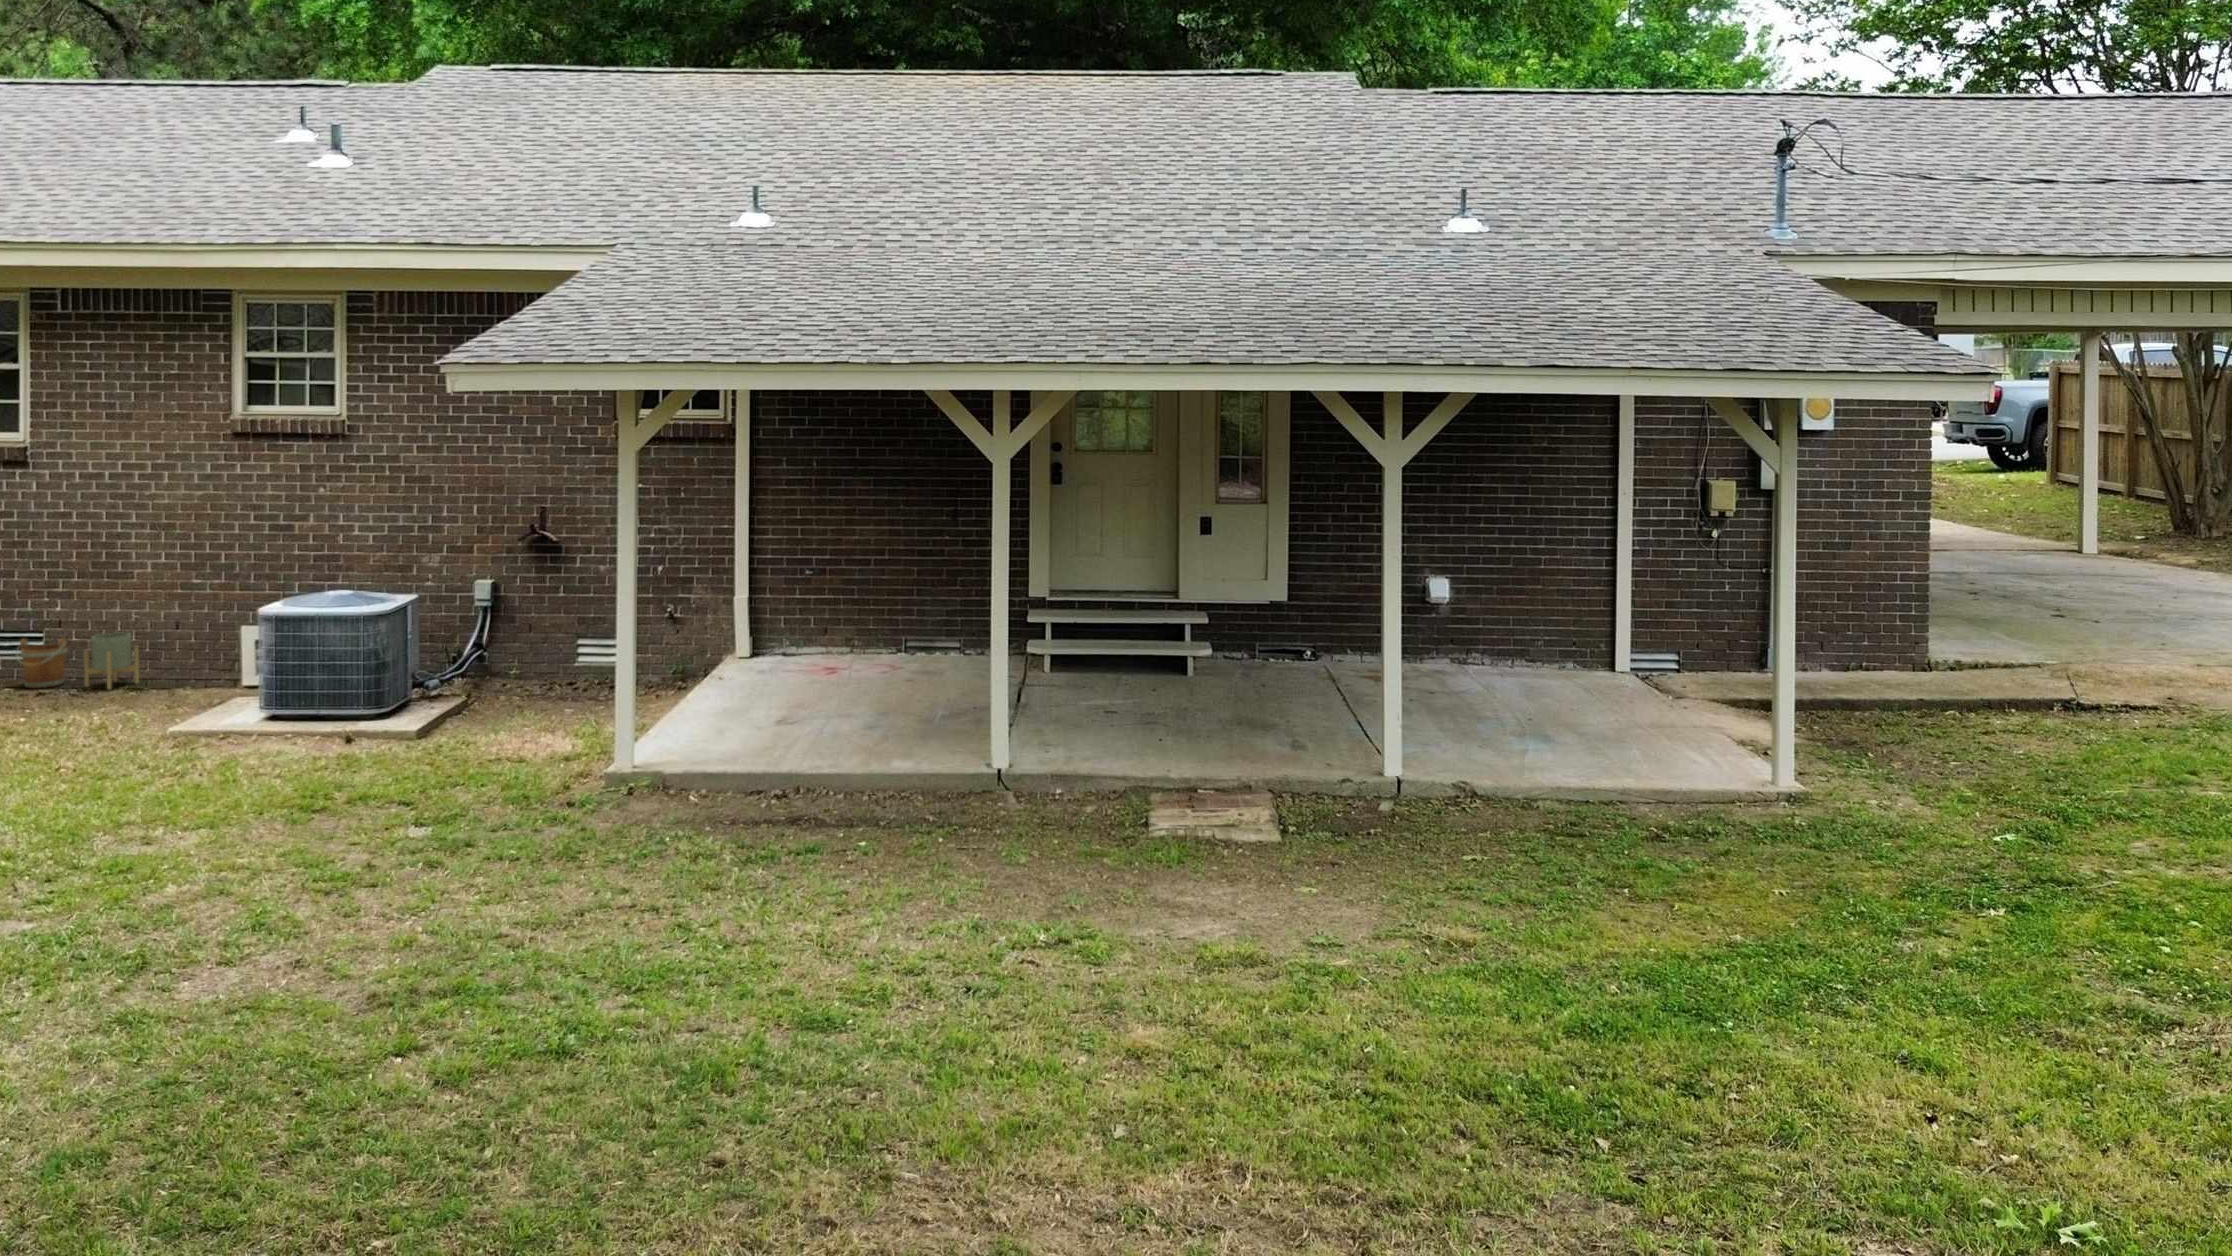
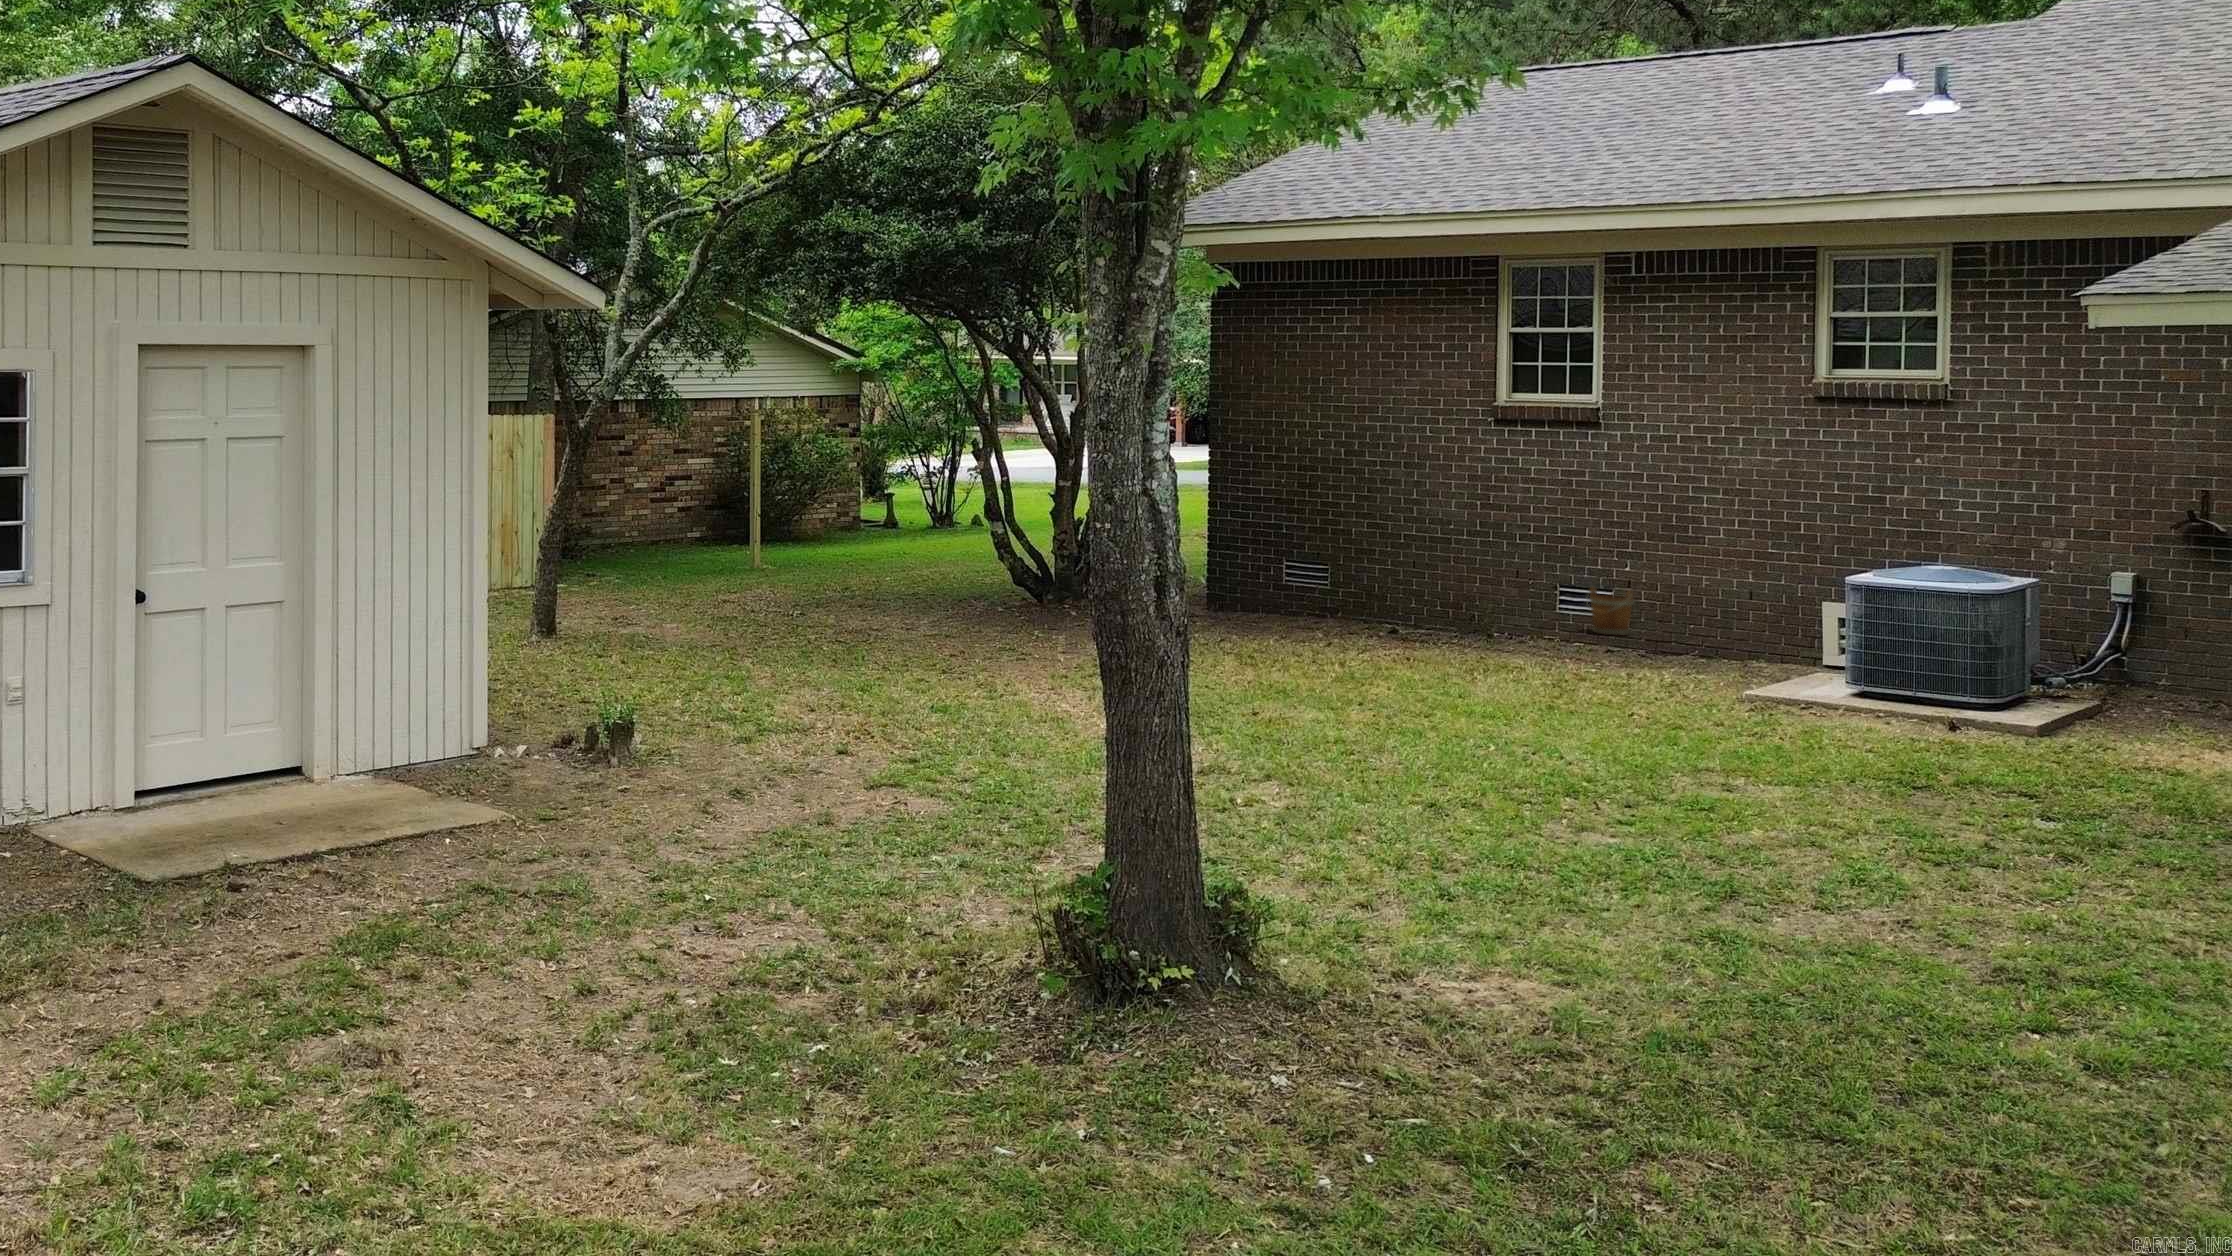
planter: present [84,633,139,689] -> none [1650,591,1704,645]

